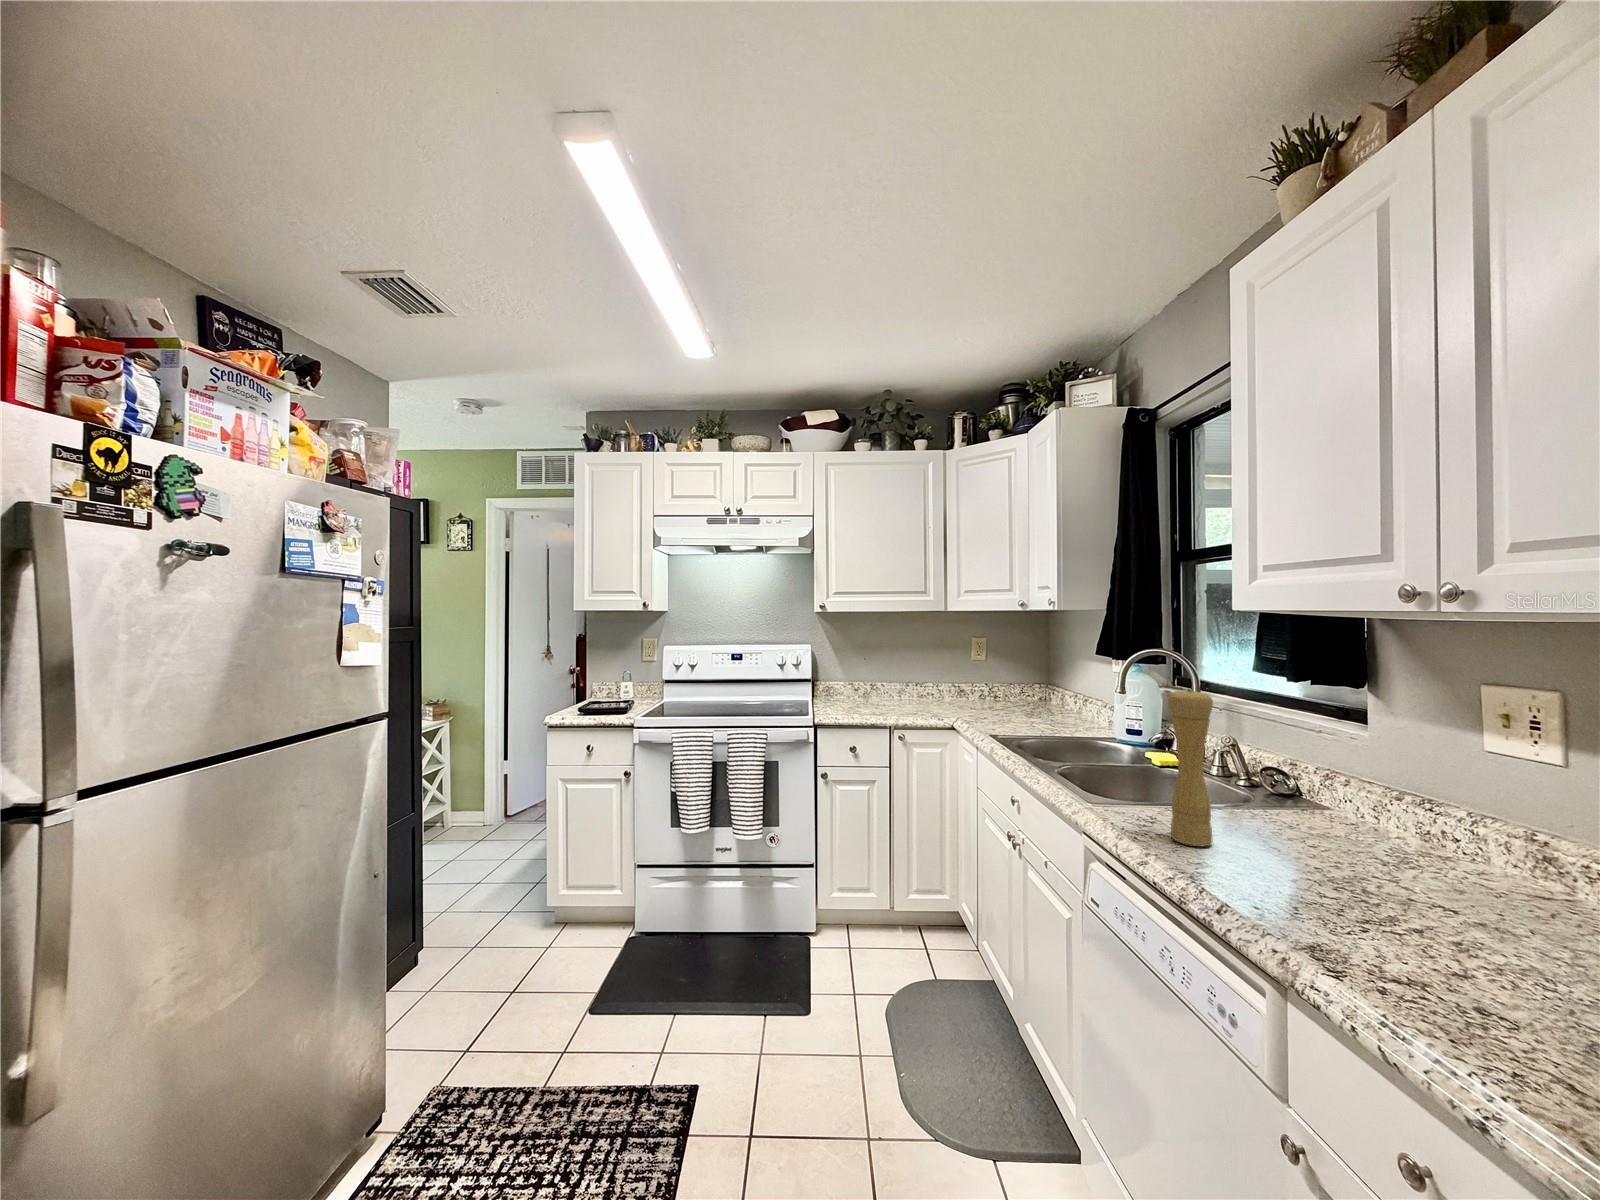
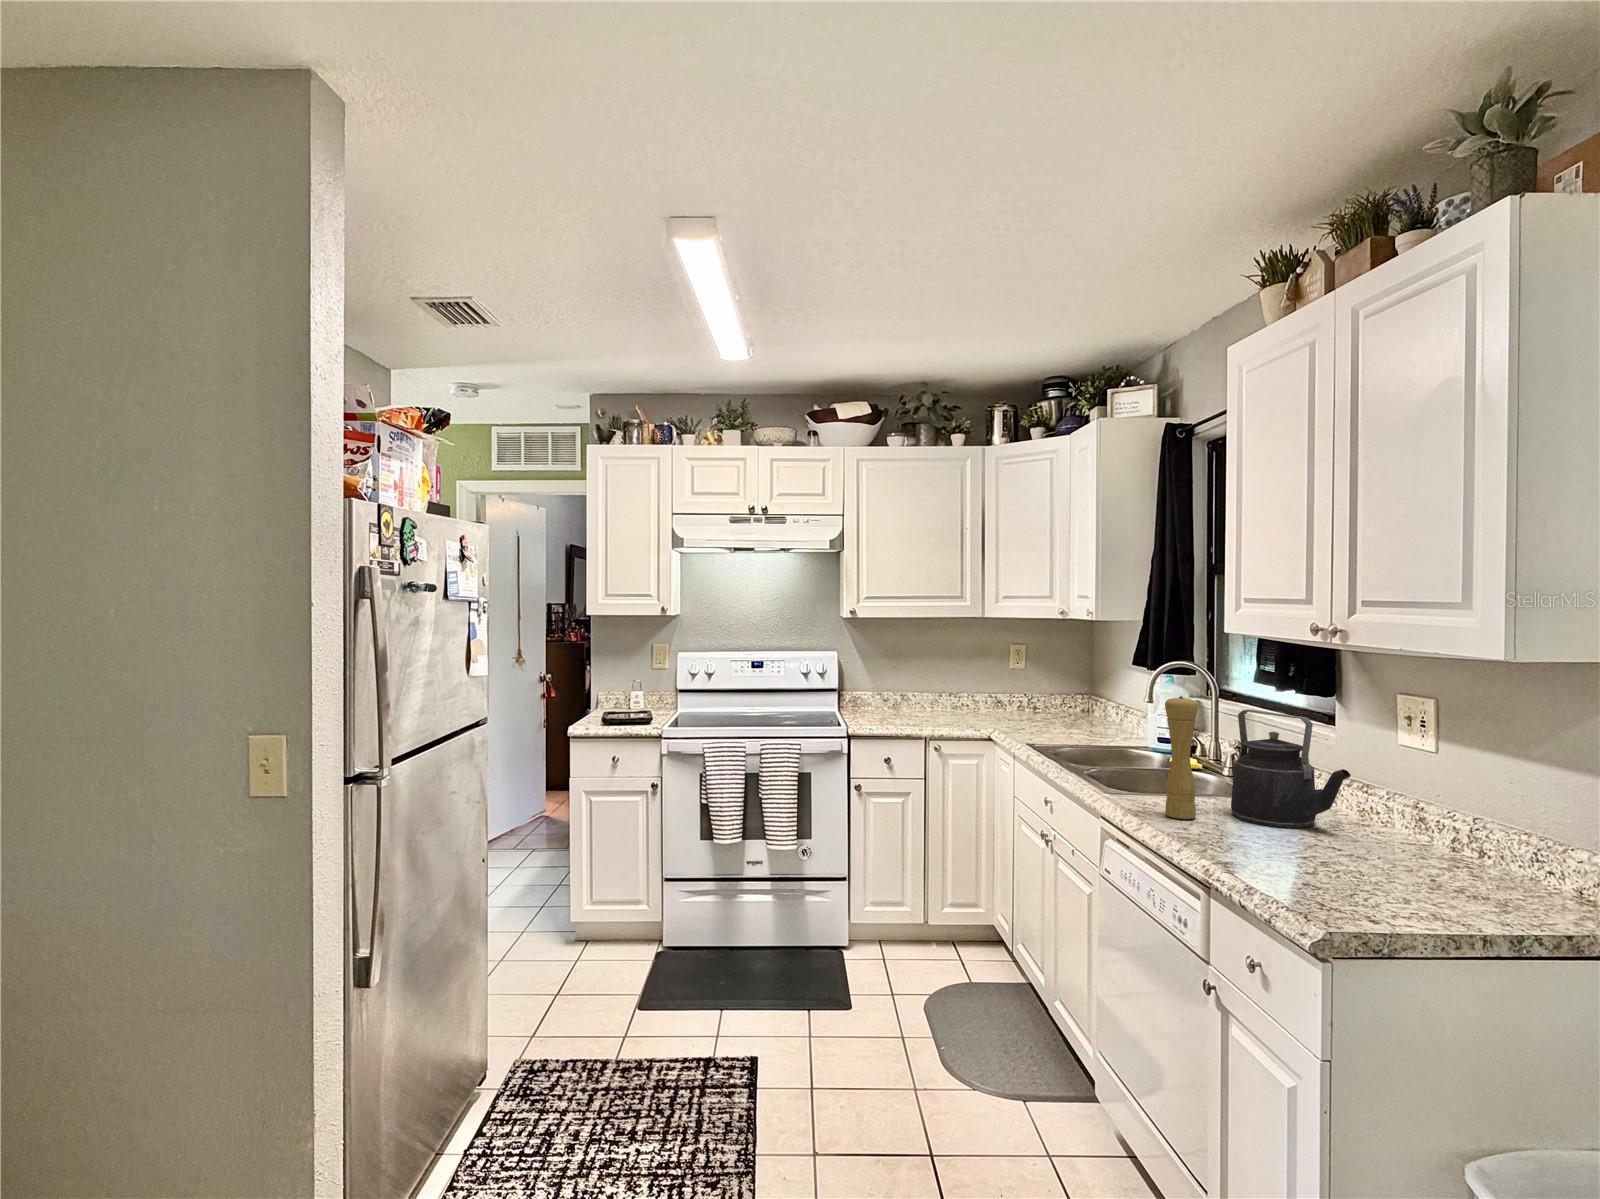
kettle: none [1253,704,1437,862] -> present [1231,710,1351,828]

